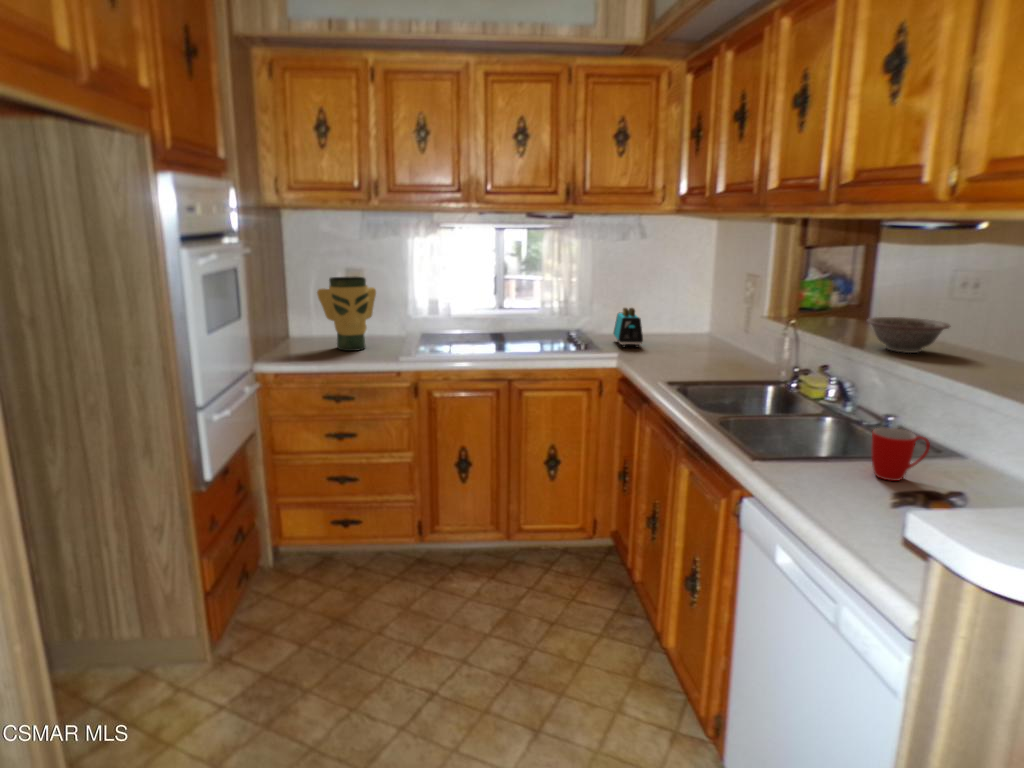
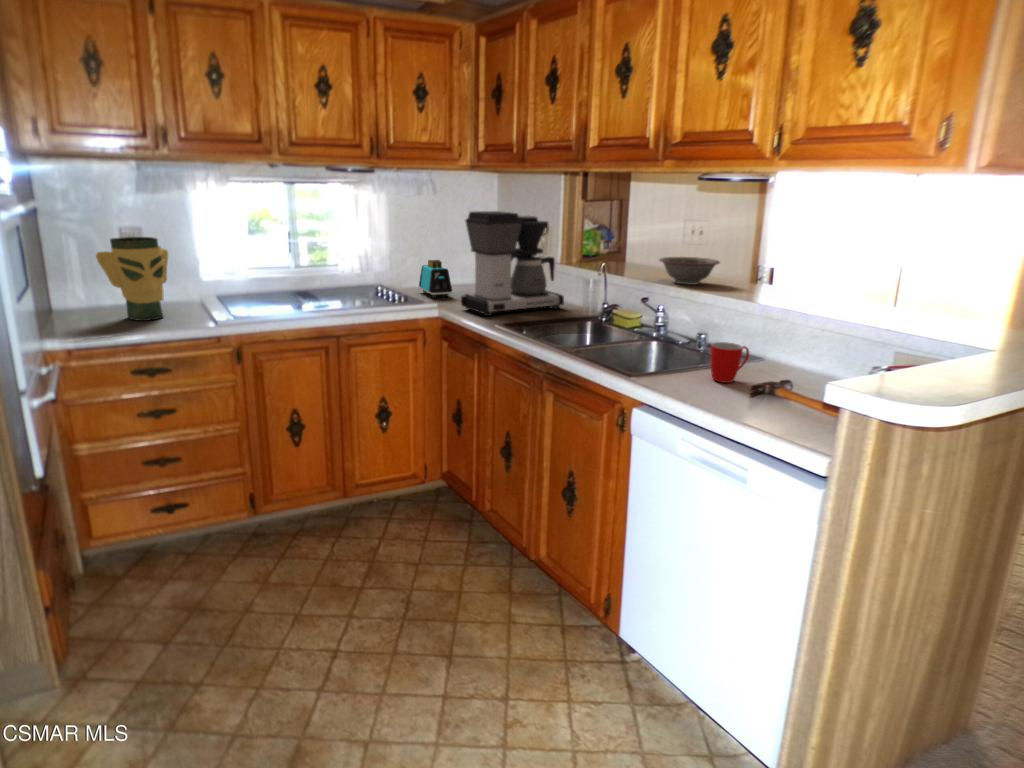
coffee maker: none [640,258,759,371] -> present [461,211,564,316]

